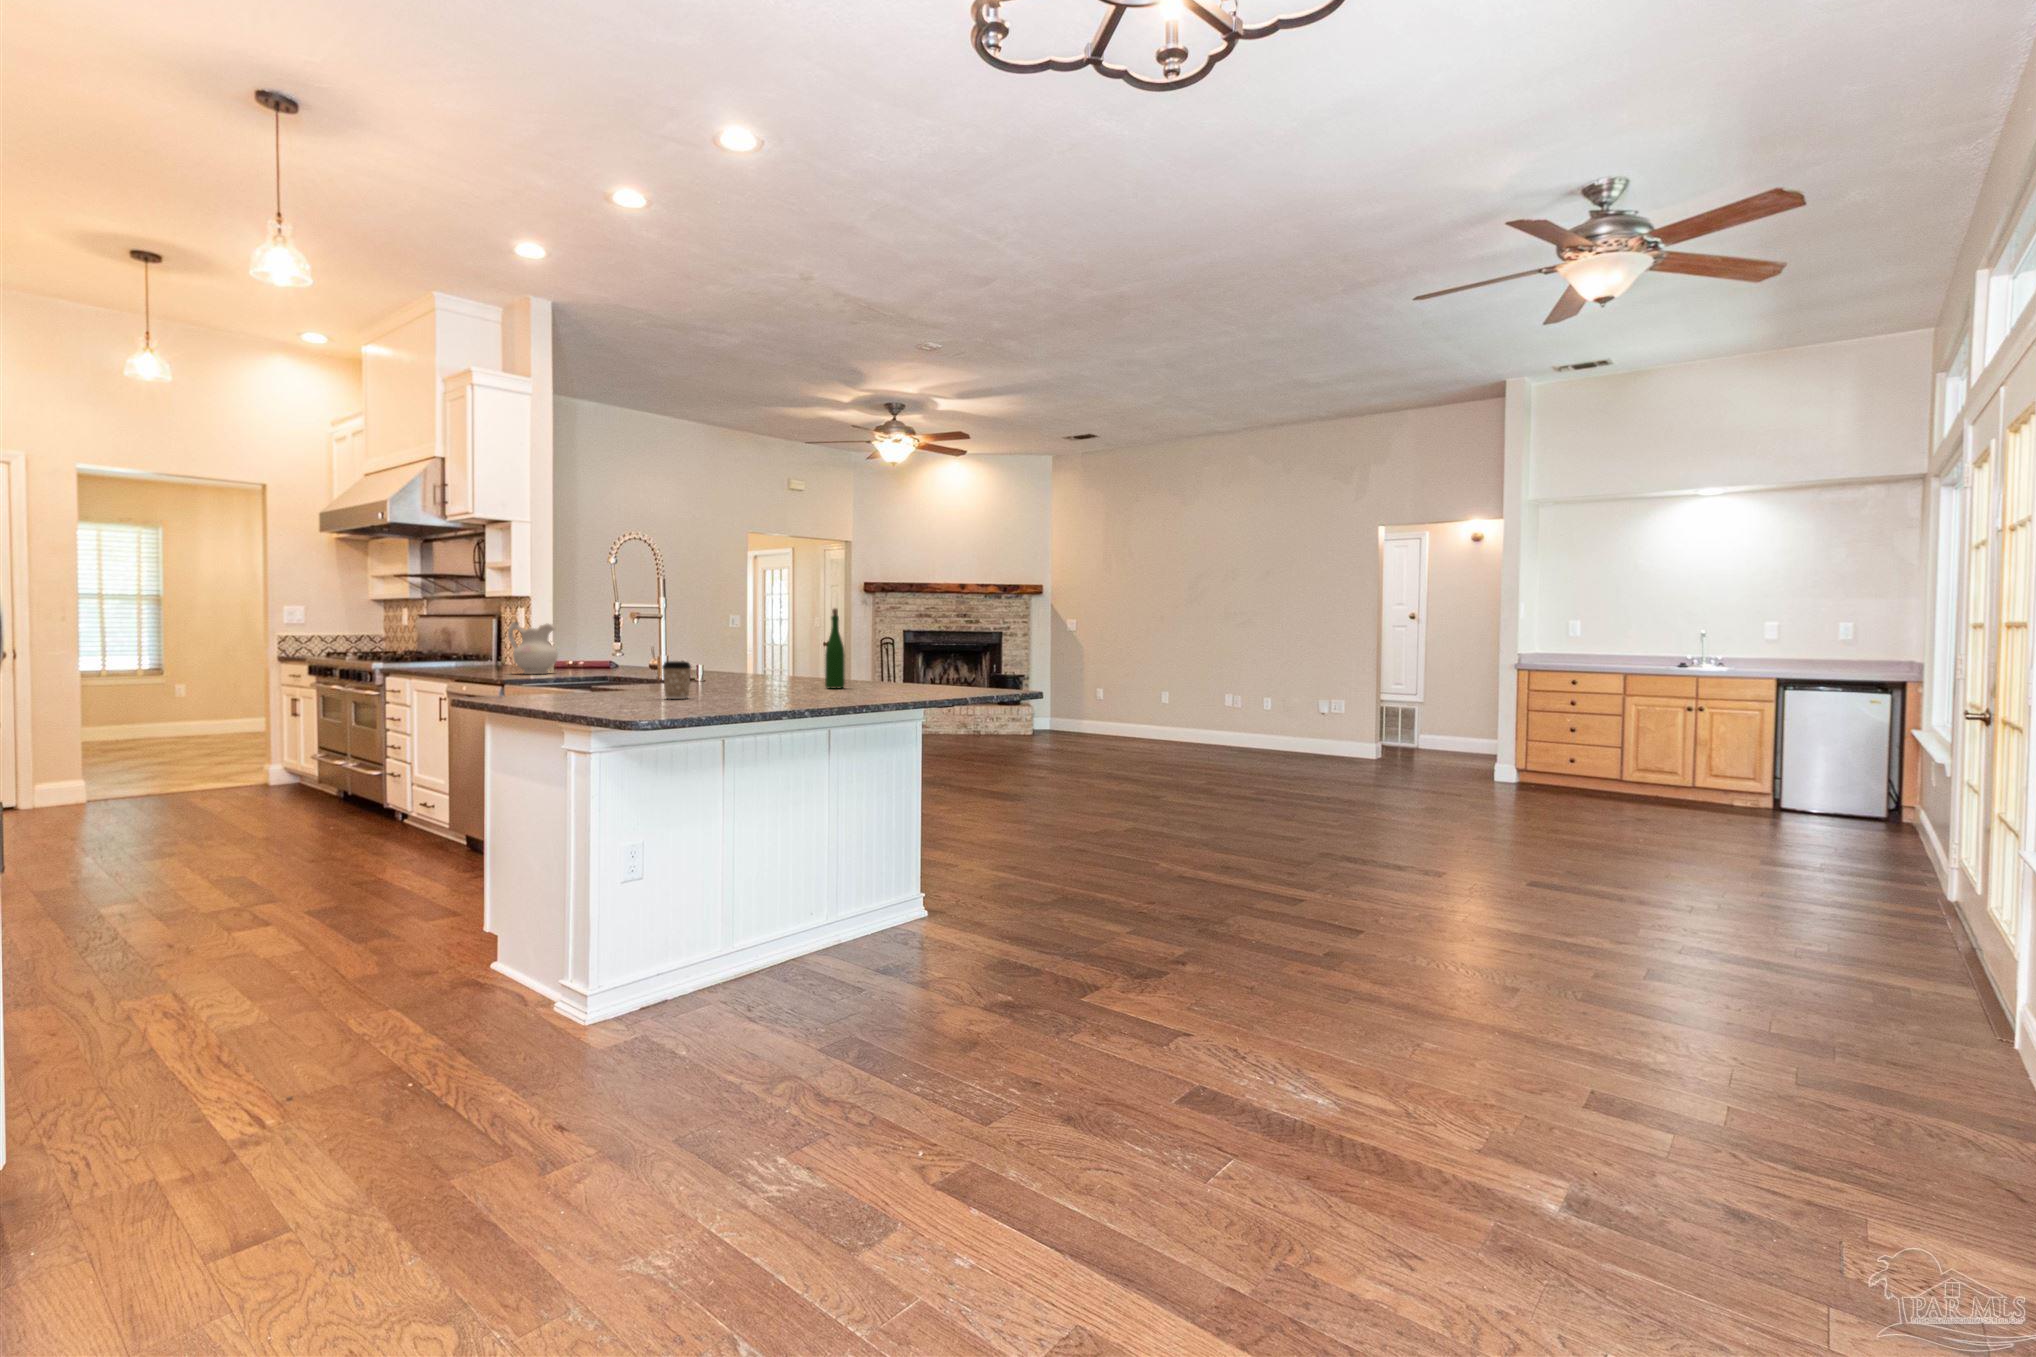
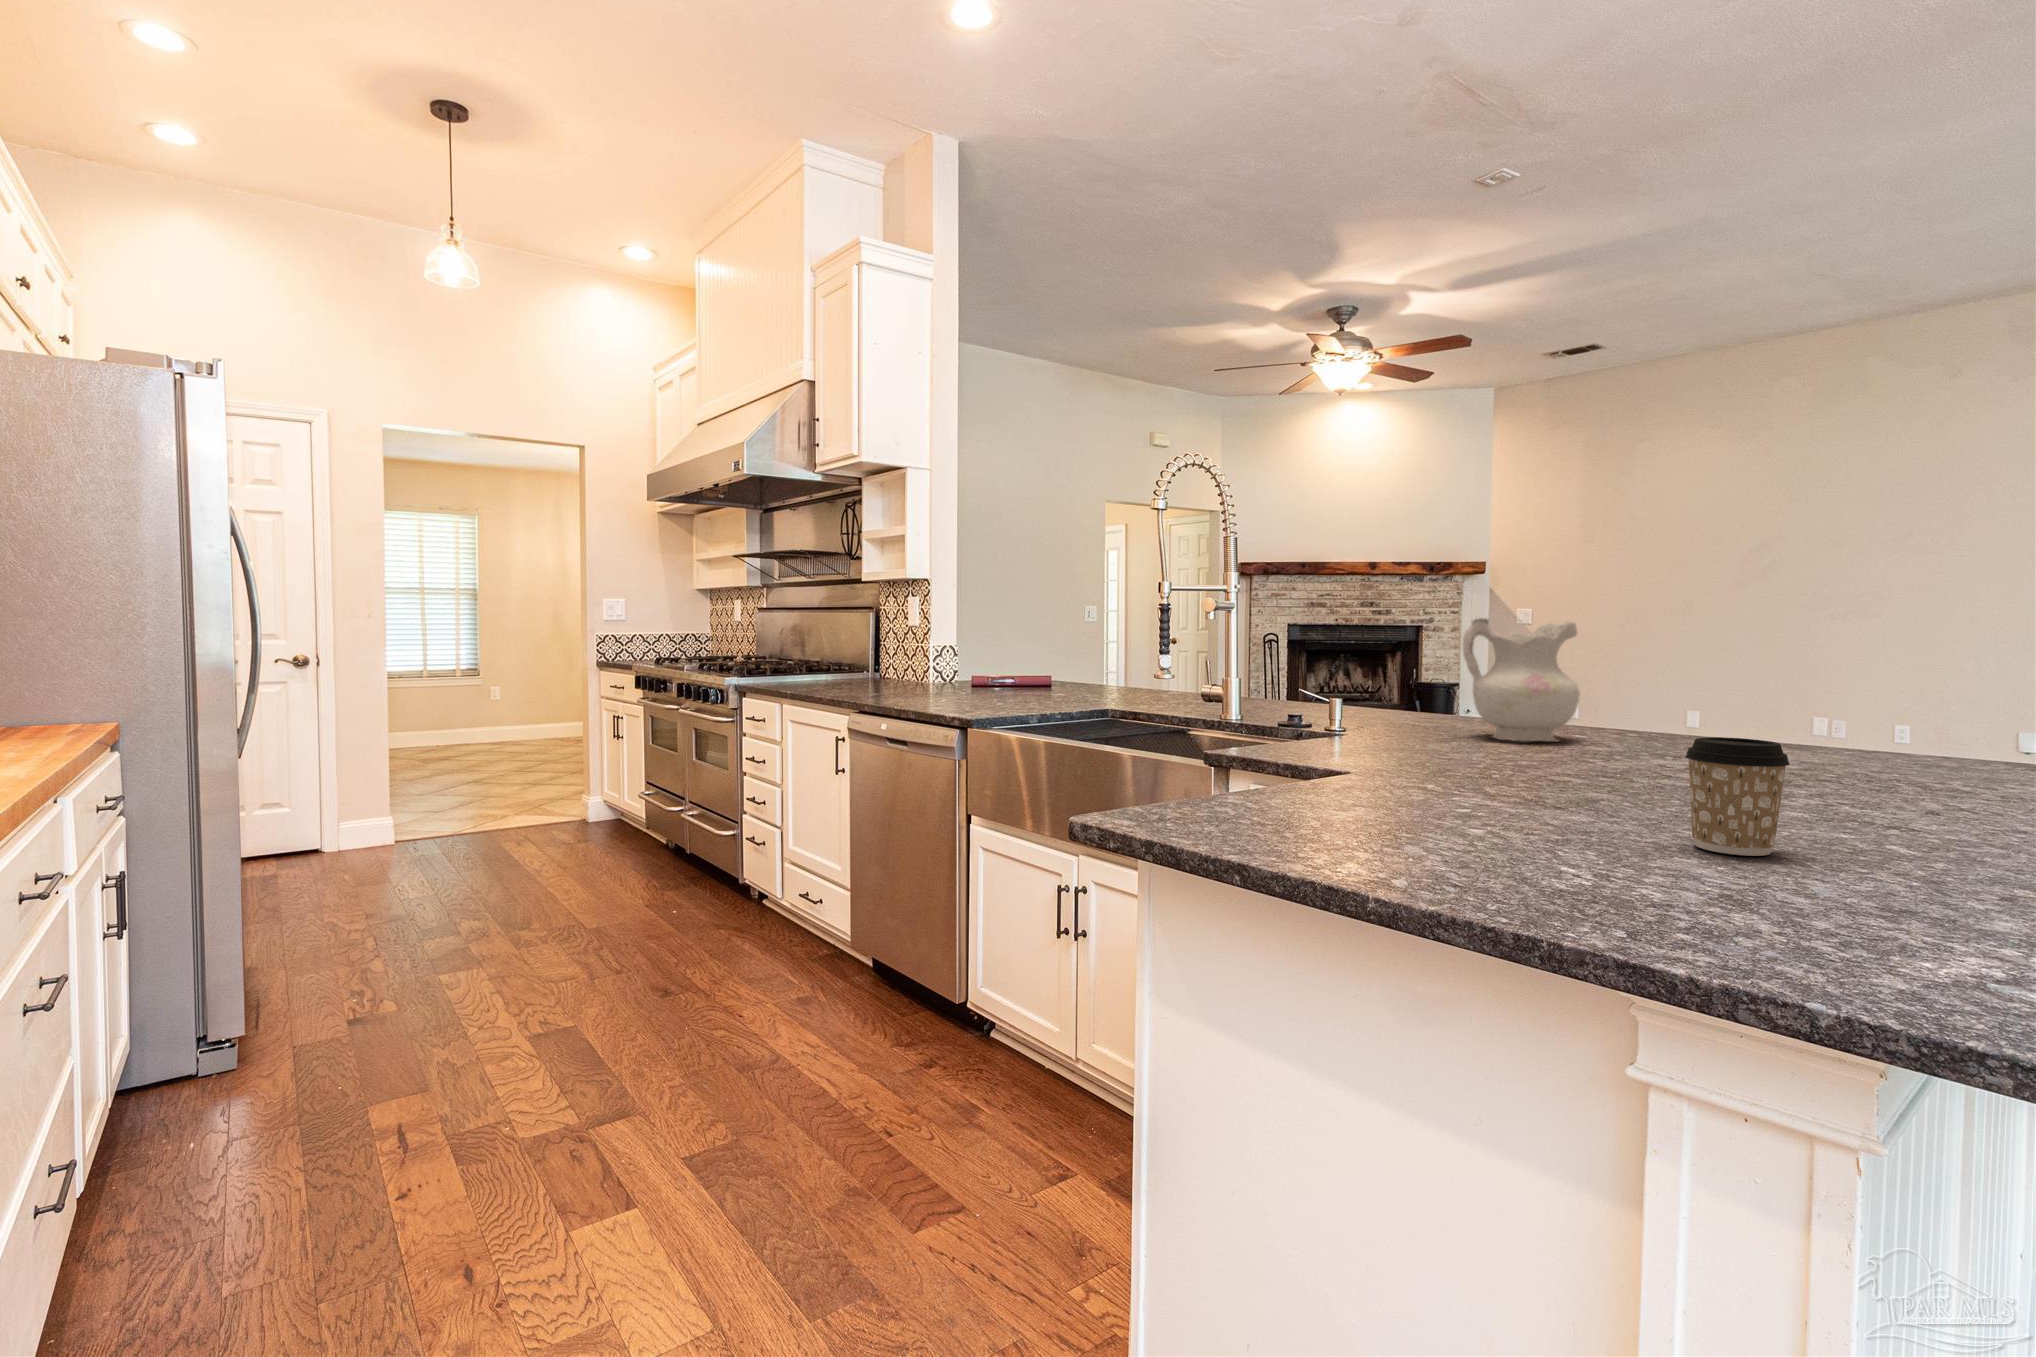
wine bottle: present [825,608,845,689] -> none [1876,582,1948,789]
ceramic pitcher: present [508,622,558,674] -> present [1463,618,1580,742]

